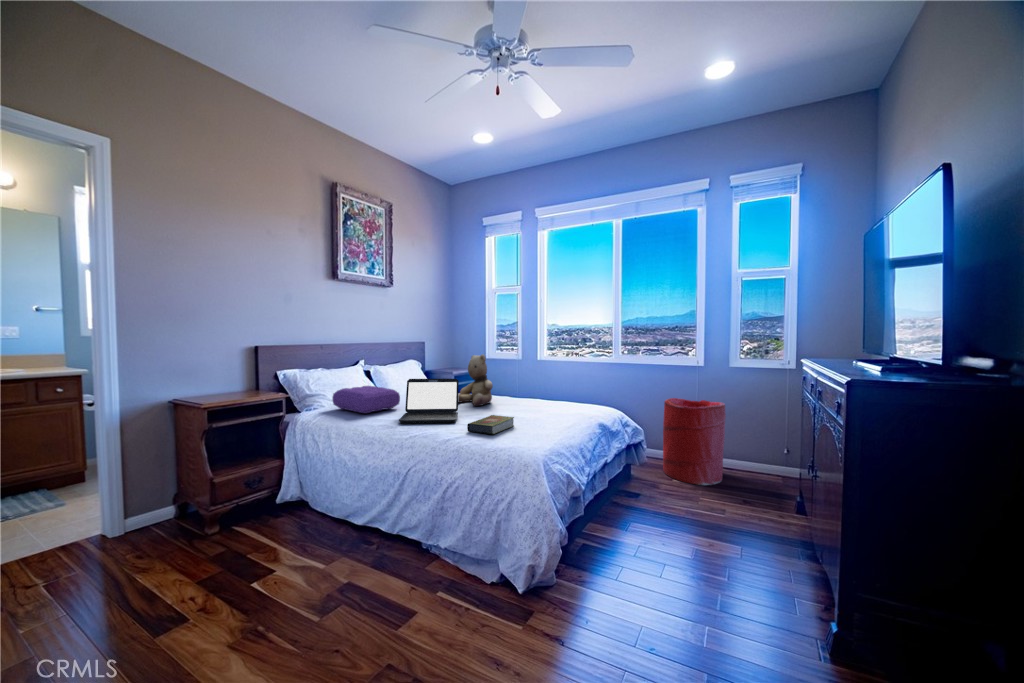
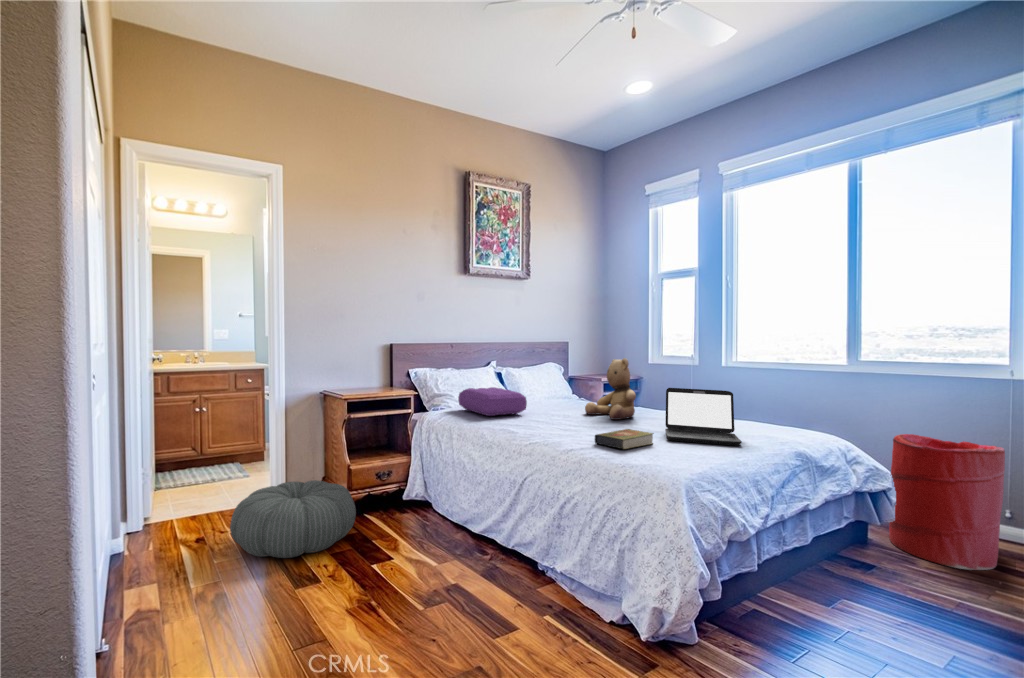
laptop: present [399,379,459,424] -> present [665,388,741,446]
pouf: none [51,501,225,604] -> present [230,480,356,558]

